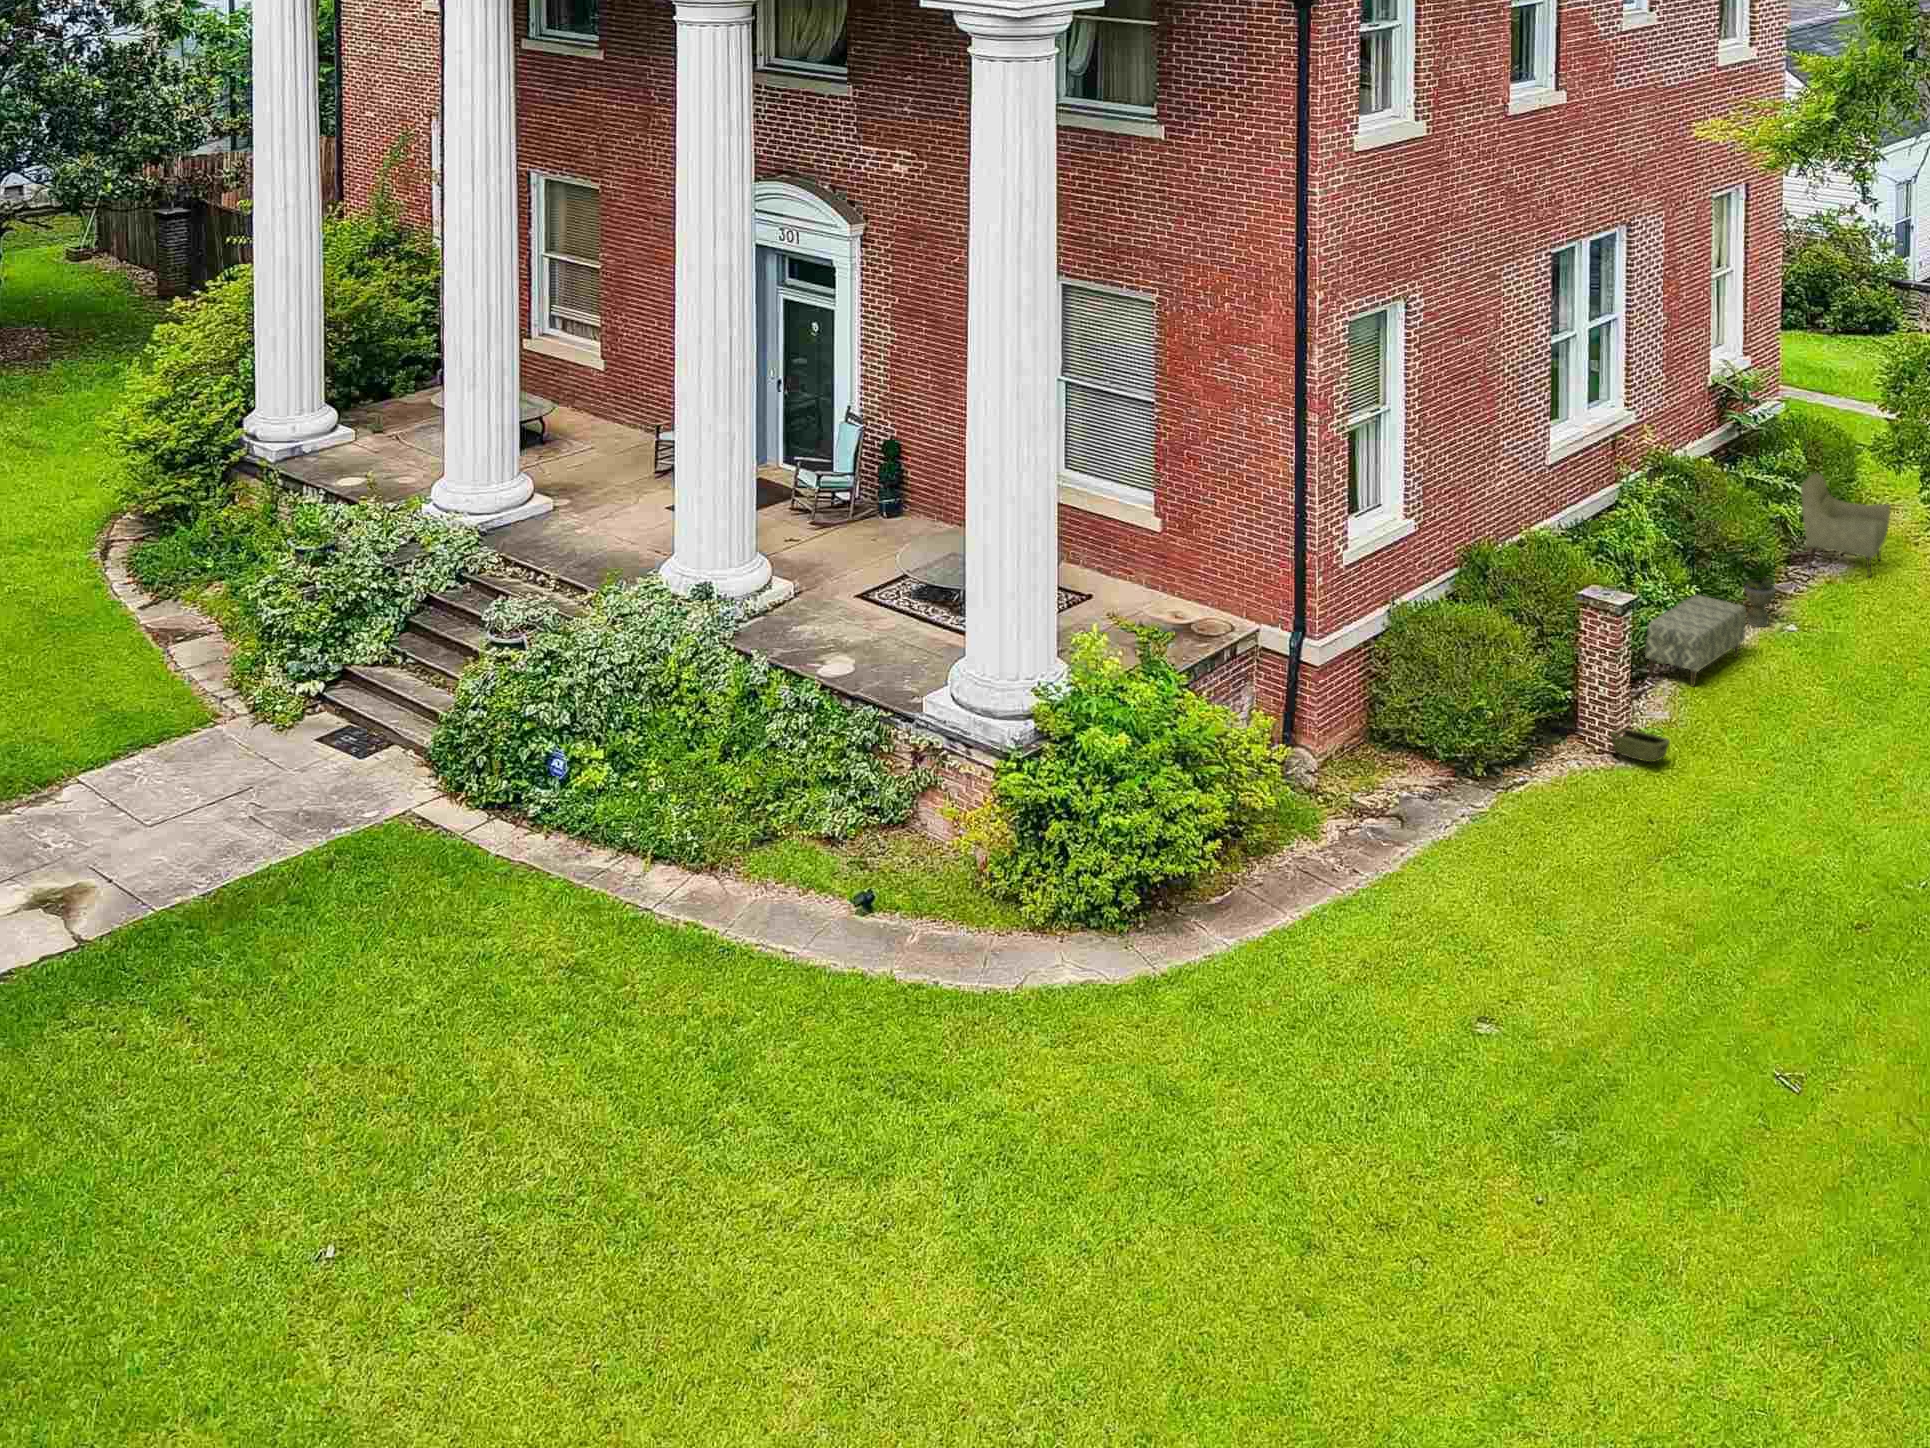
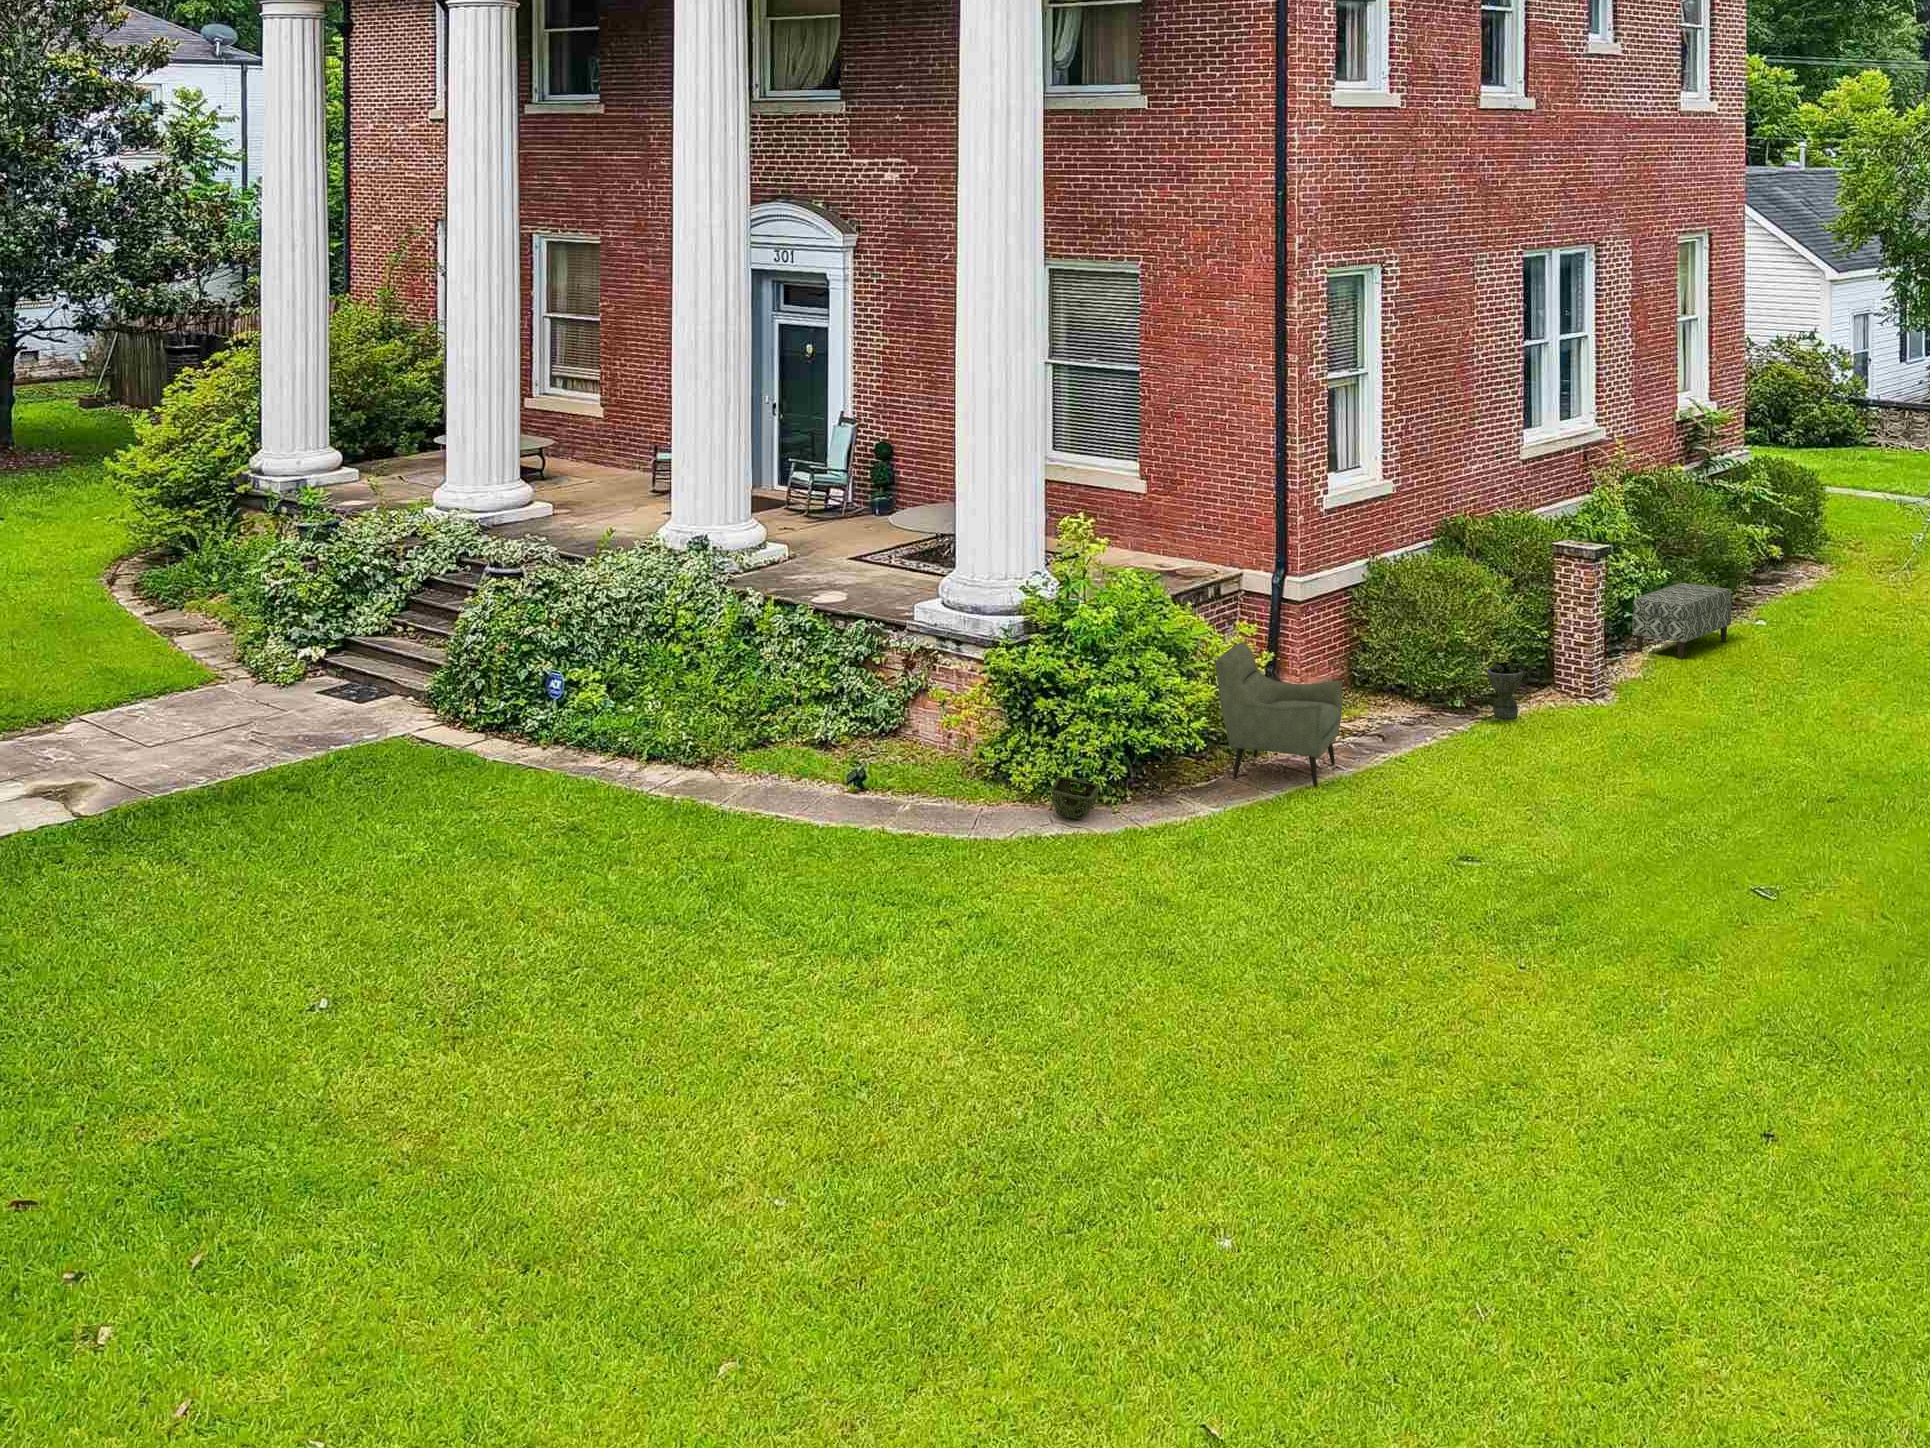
chair: present [1801,473,1890,577] -> present [1215,643,1342,786]
planter: present [1745,576,1776,627] -> present [1487,657,1523,719]
woven basket: present [1611,729,1670,762] -> present [1051,776,1099,819]

